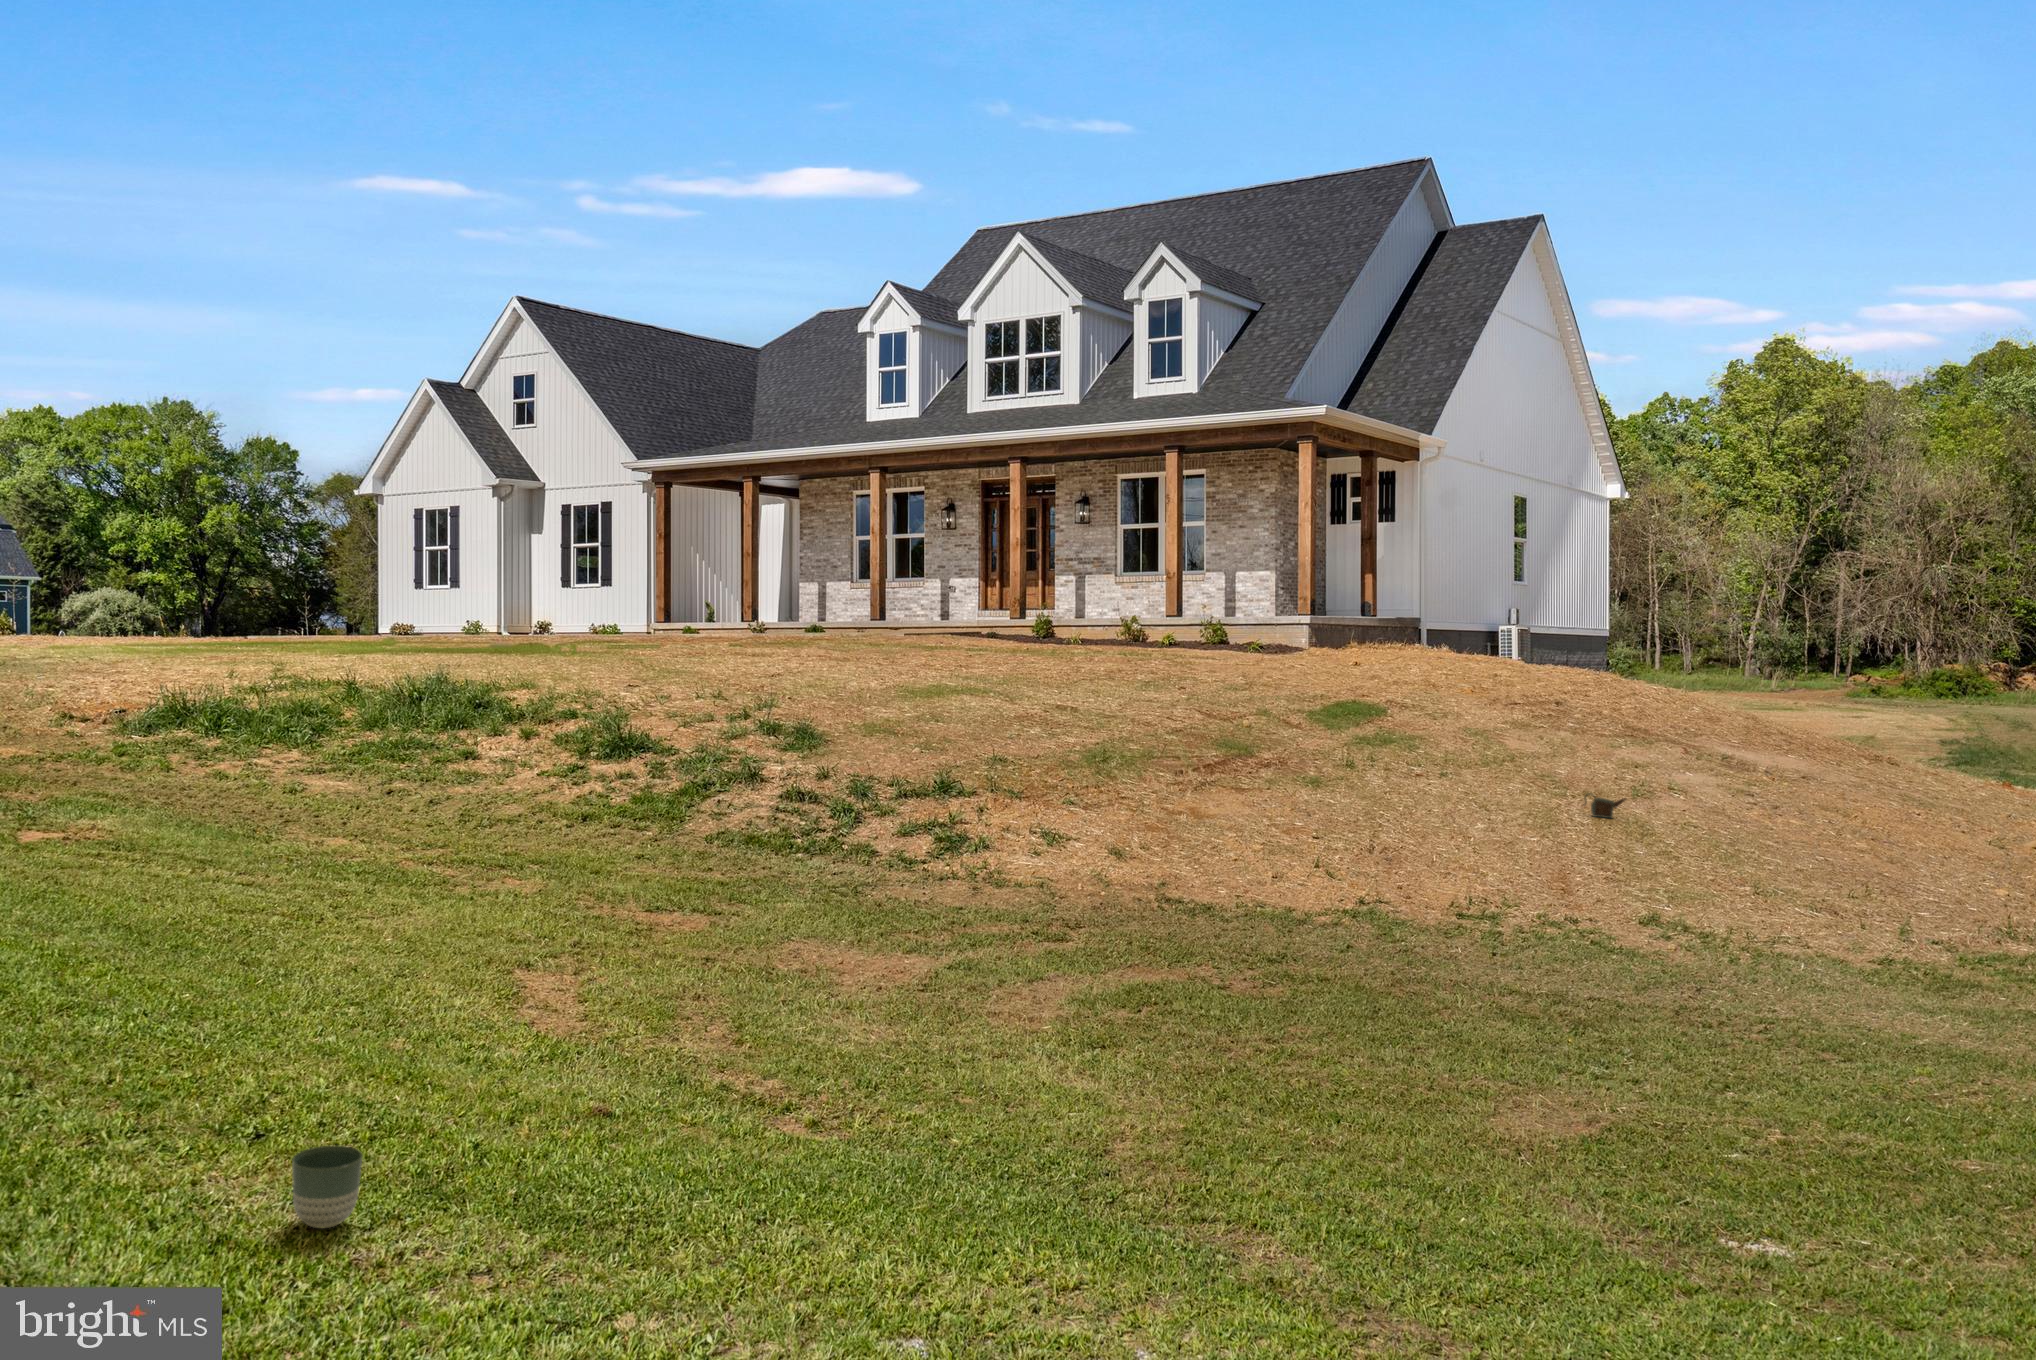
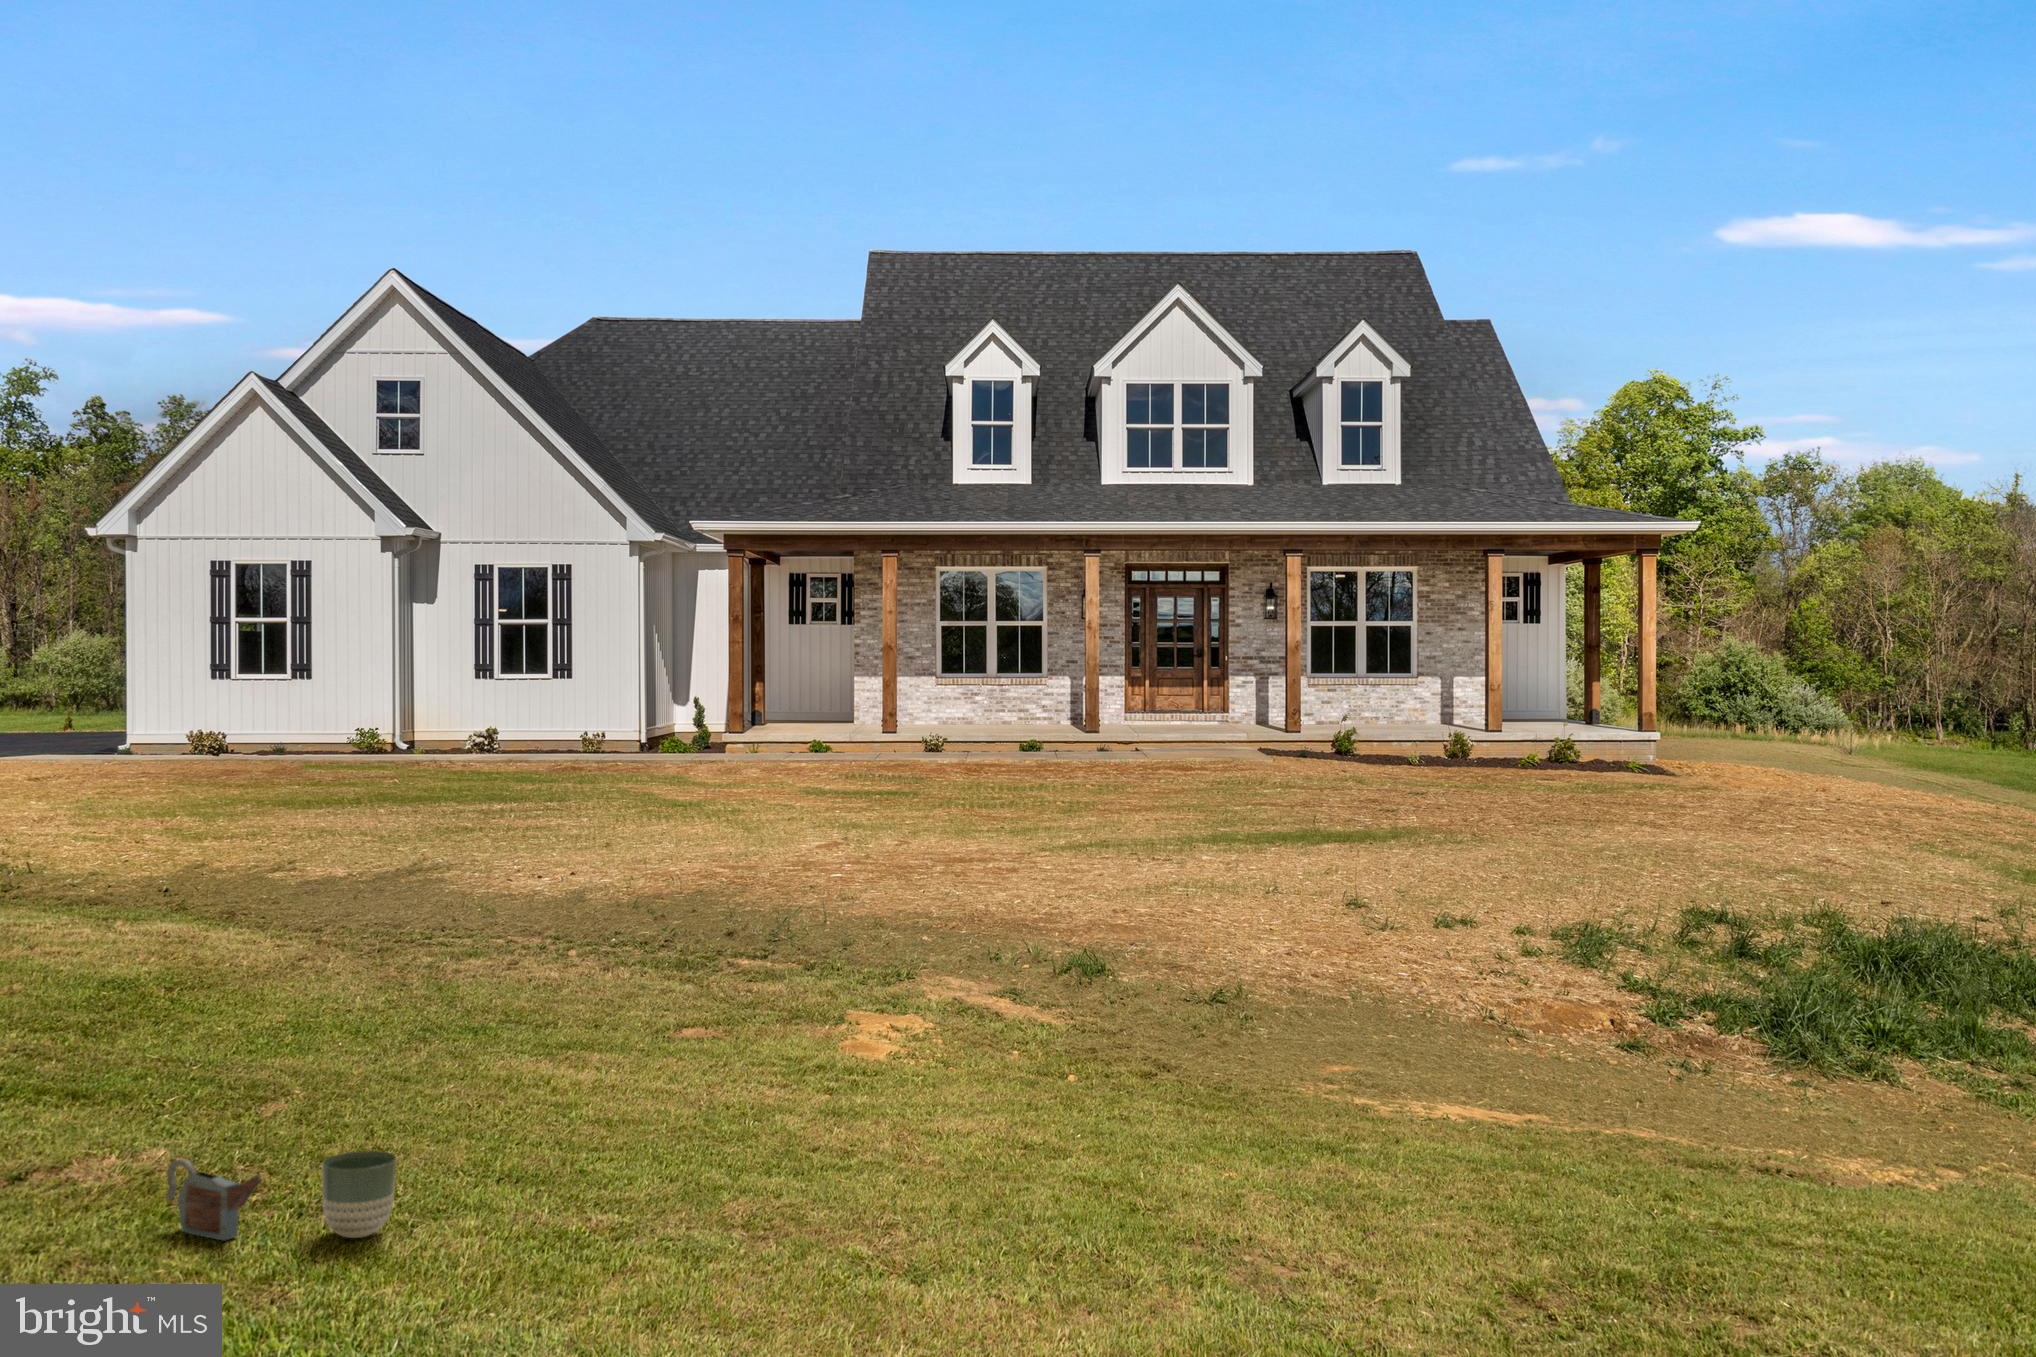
watering can: present [1583,793,1626,818] -> present [166,1159,262,1240]

